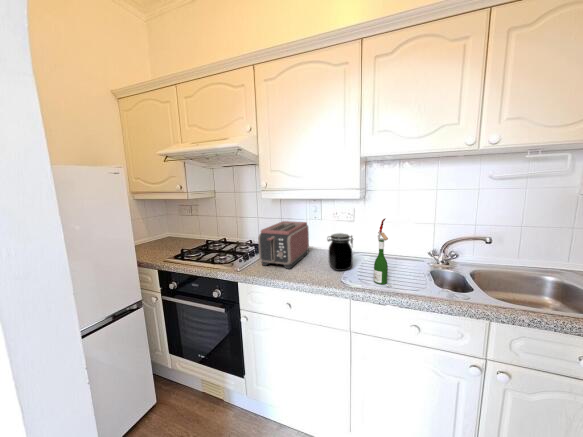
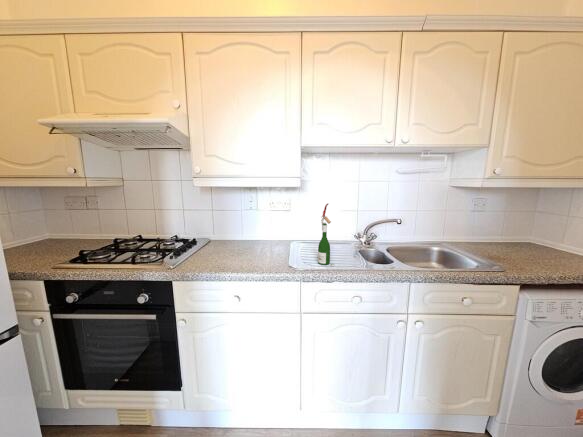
toaster: present [258,221,309,269] -> none [194,212,246,261]
jar: present [328,233,353,271] -> none [270,221,296,258]

